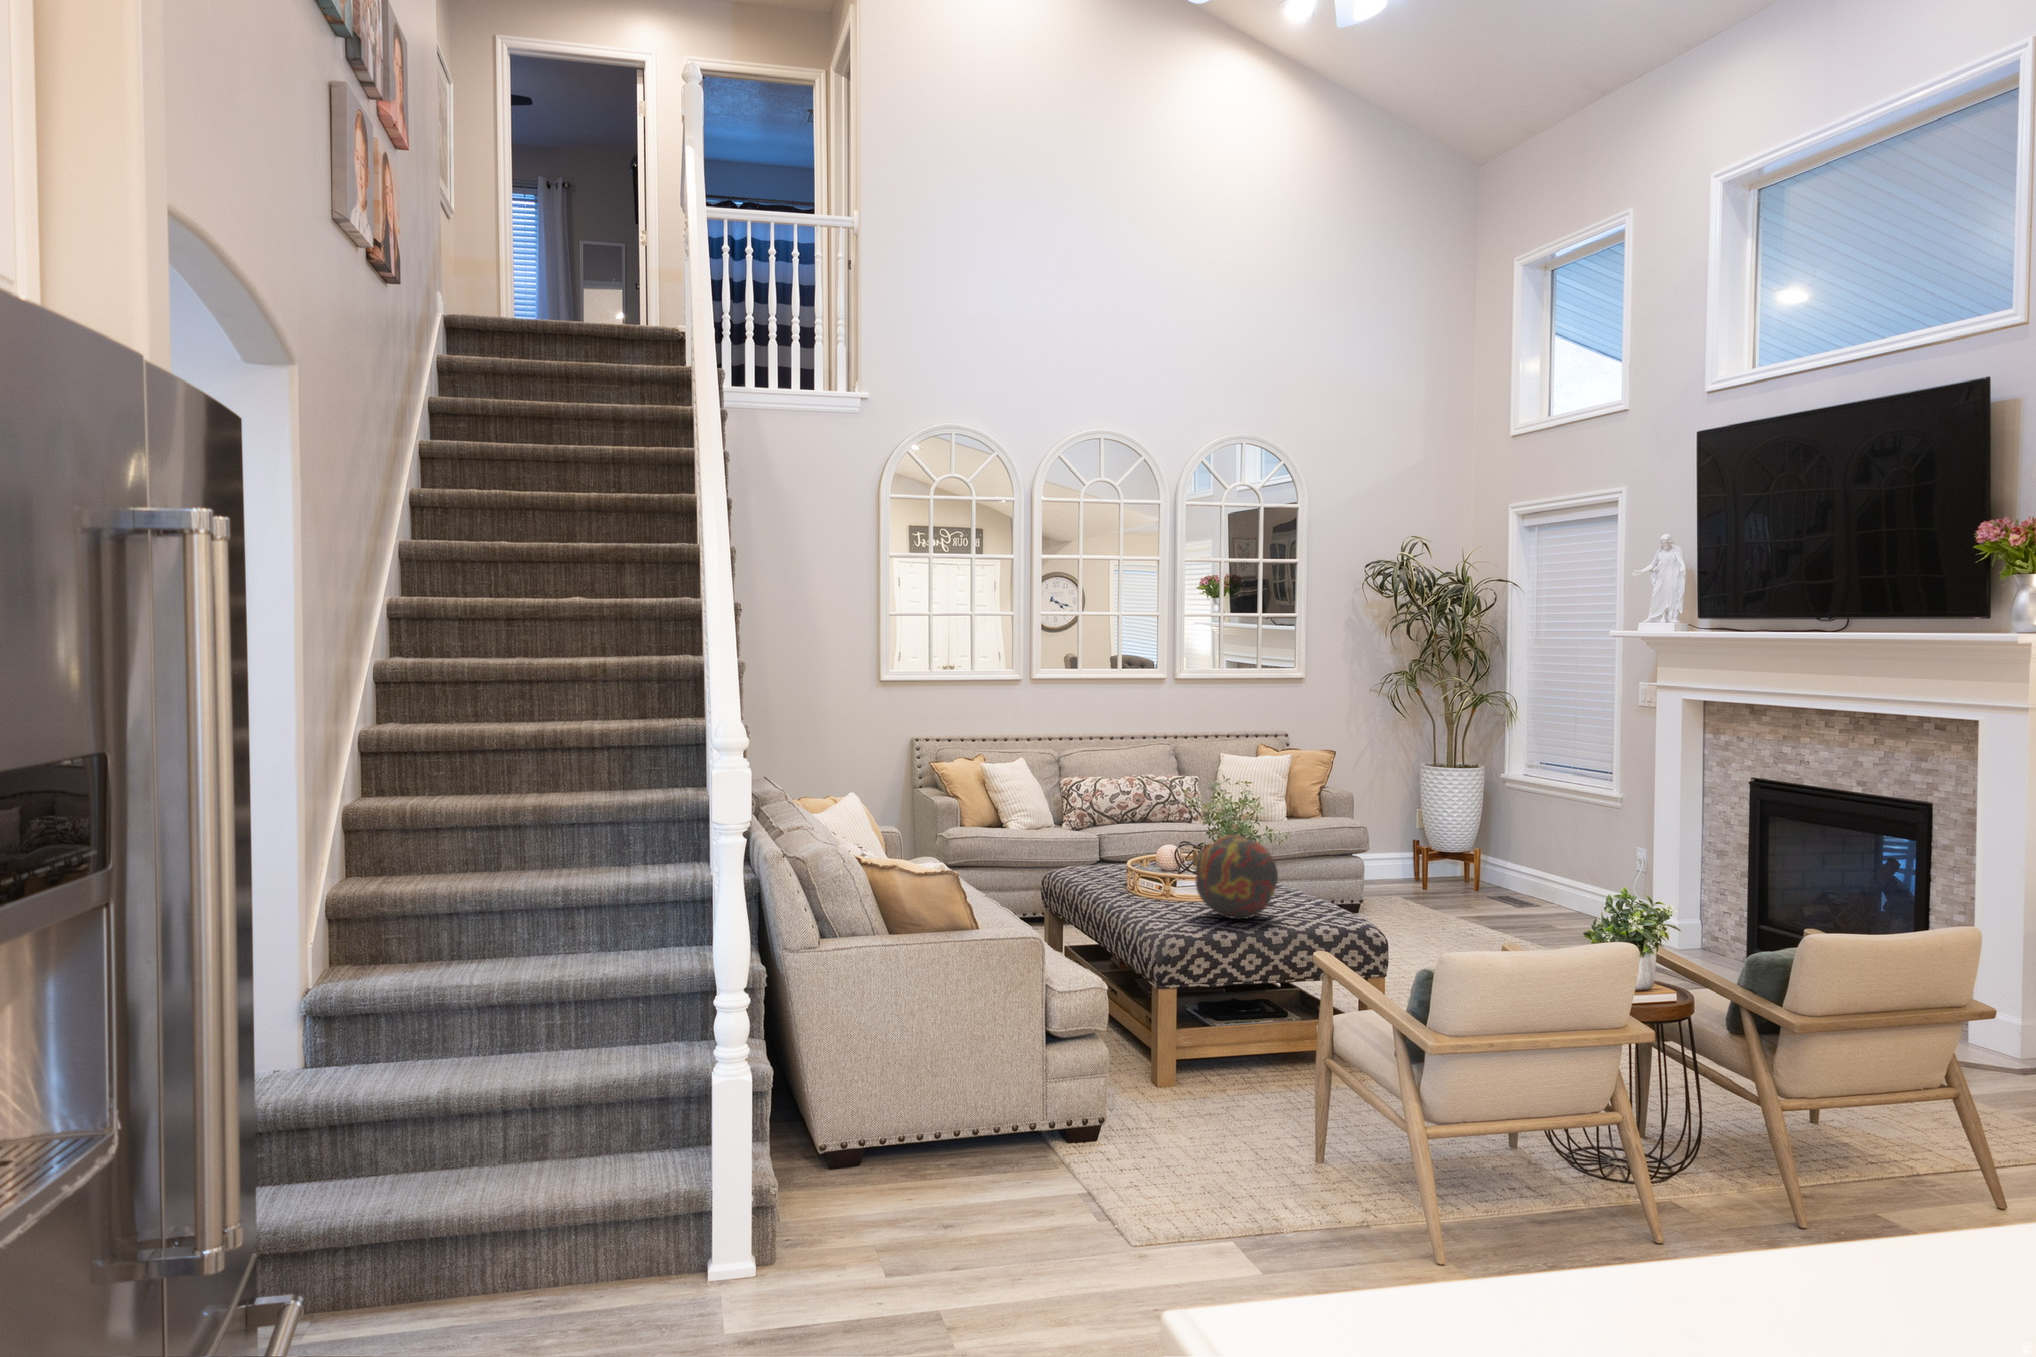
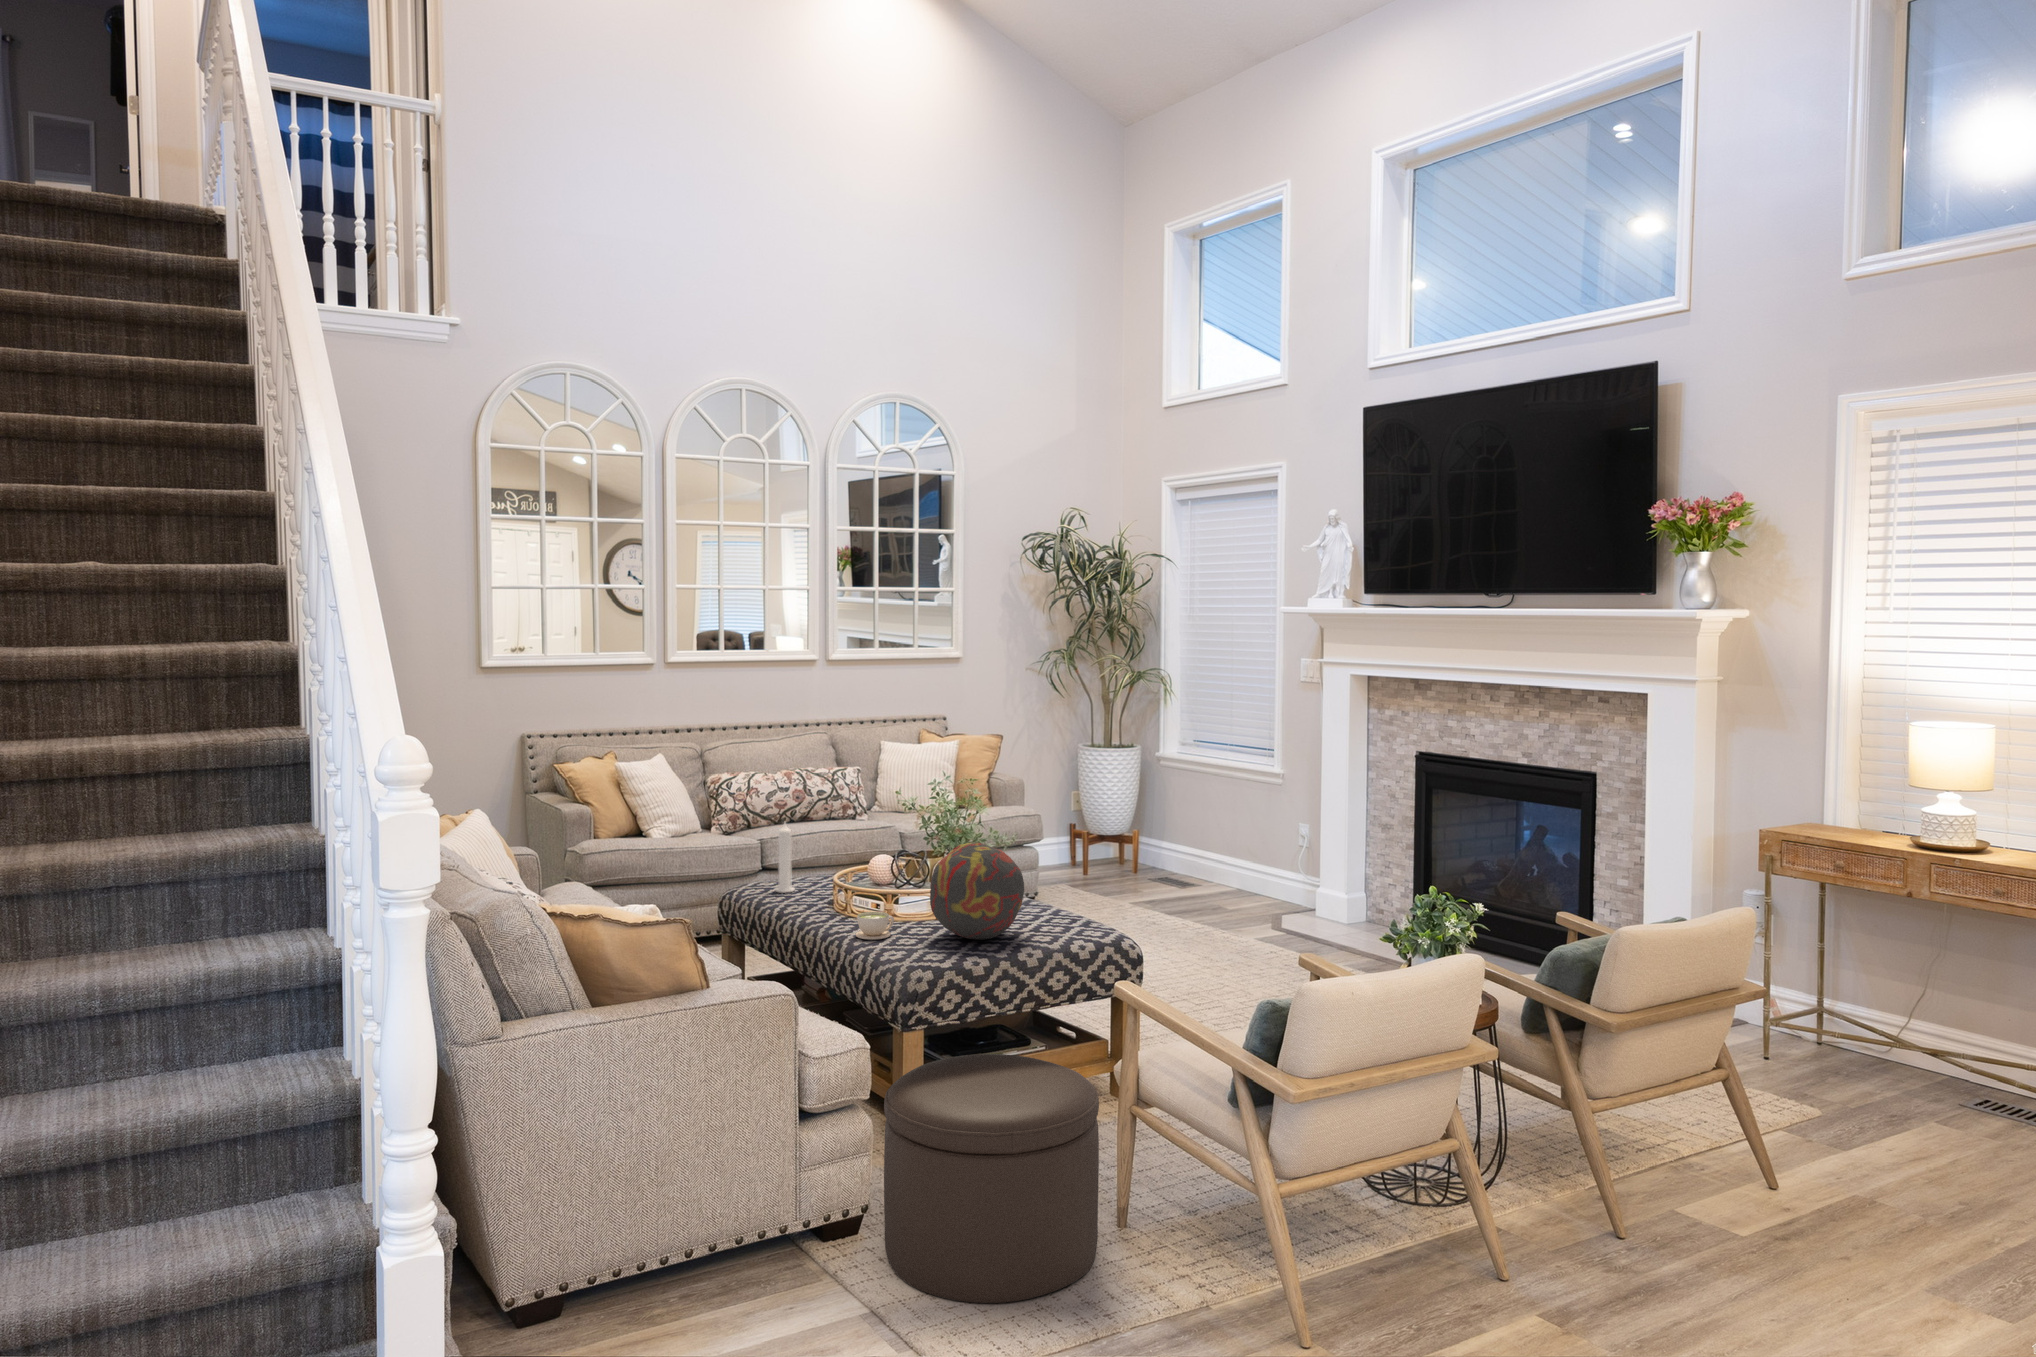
candle: none [1087,814,1104,874] -> present [775,823,795,893]
coffee cup: none [1134,890,1167,913] -> present [856,912,894,940]
ottoman: none [1111,1006,1290,1203] -> present [884,1054,1099,1303]

